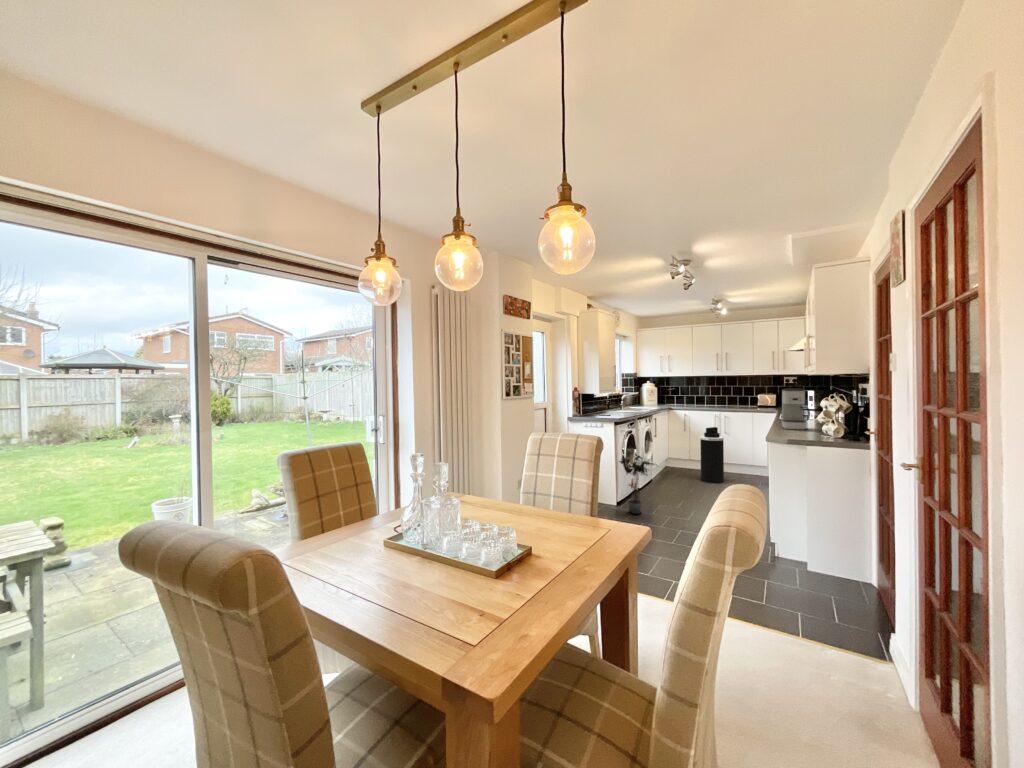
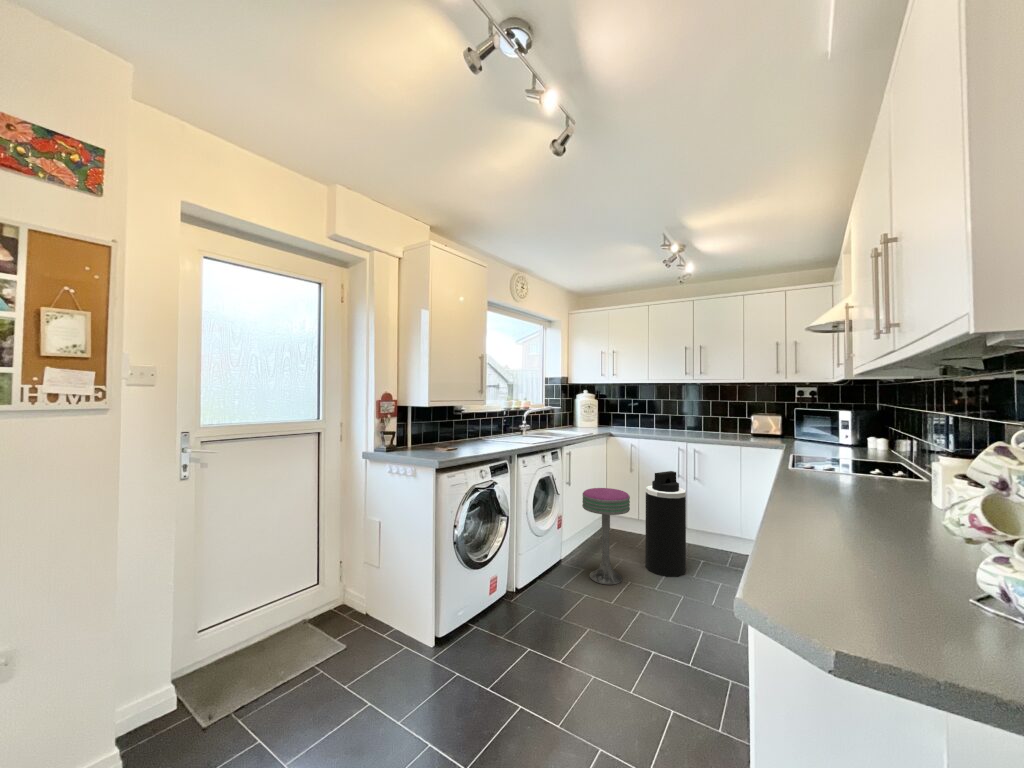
coffee maker: present [782,389,810,430] -> none [798,403,886,530]
bar stool: none [668,437,695,487] -> present [582,488,630,585]
potted plant: present [619,455,657,514] -> none [420,542,491,695]

